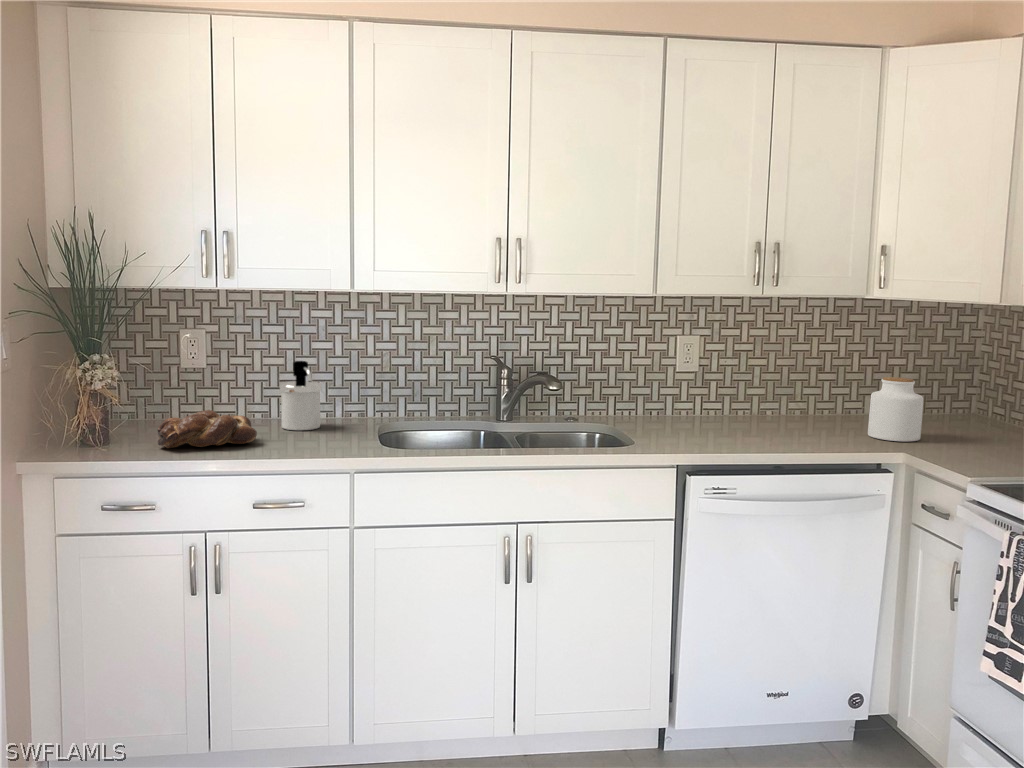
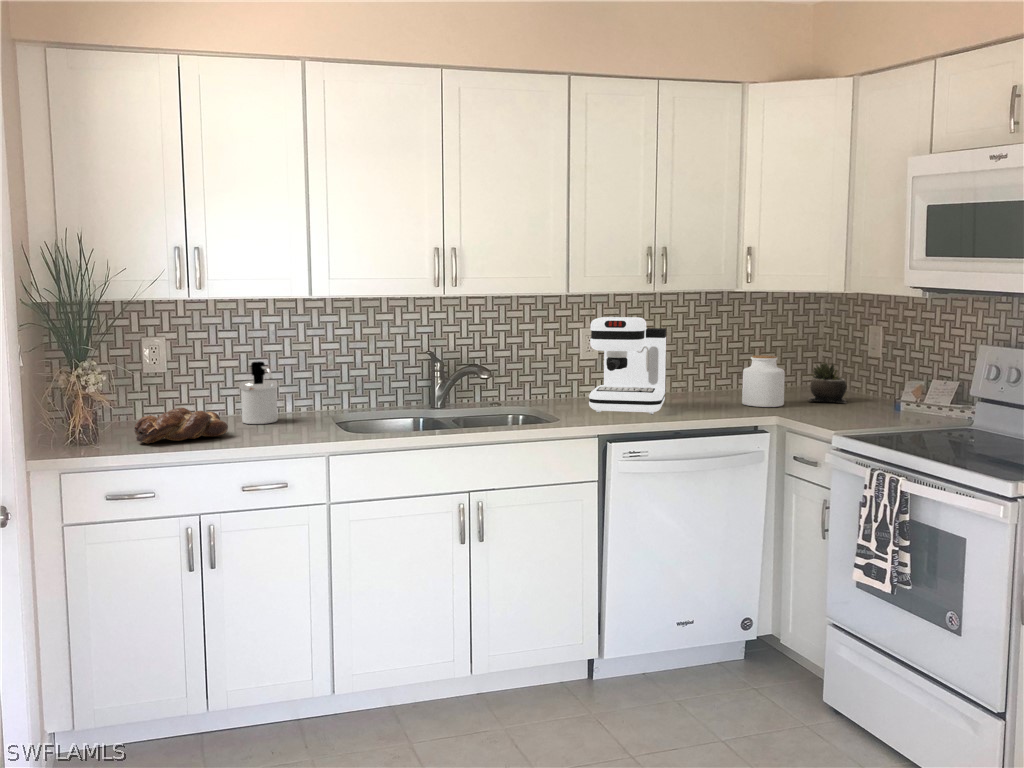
coffee maker: none [675,324,776,443] -> present [589,317,666,414]
succulent plant: none [954,388,1006,442] -> present [809,363,847,403]

